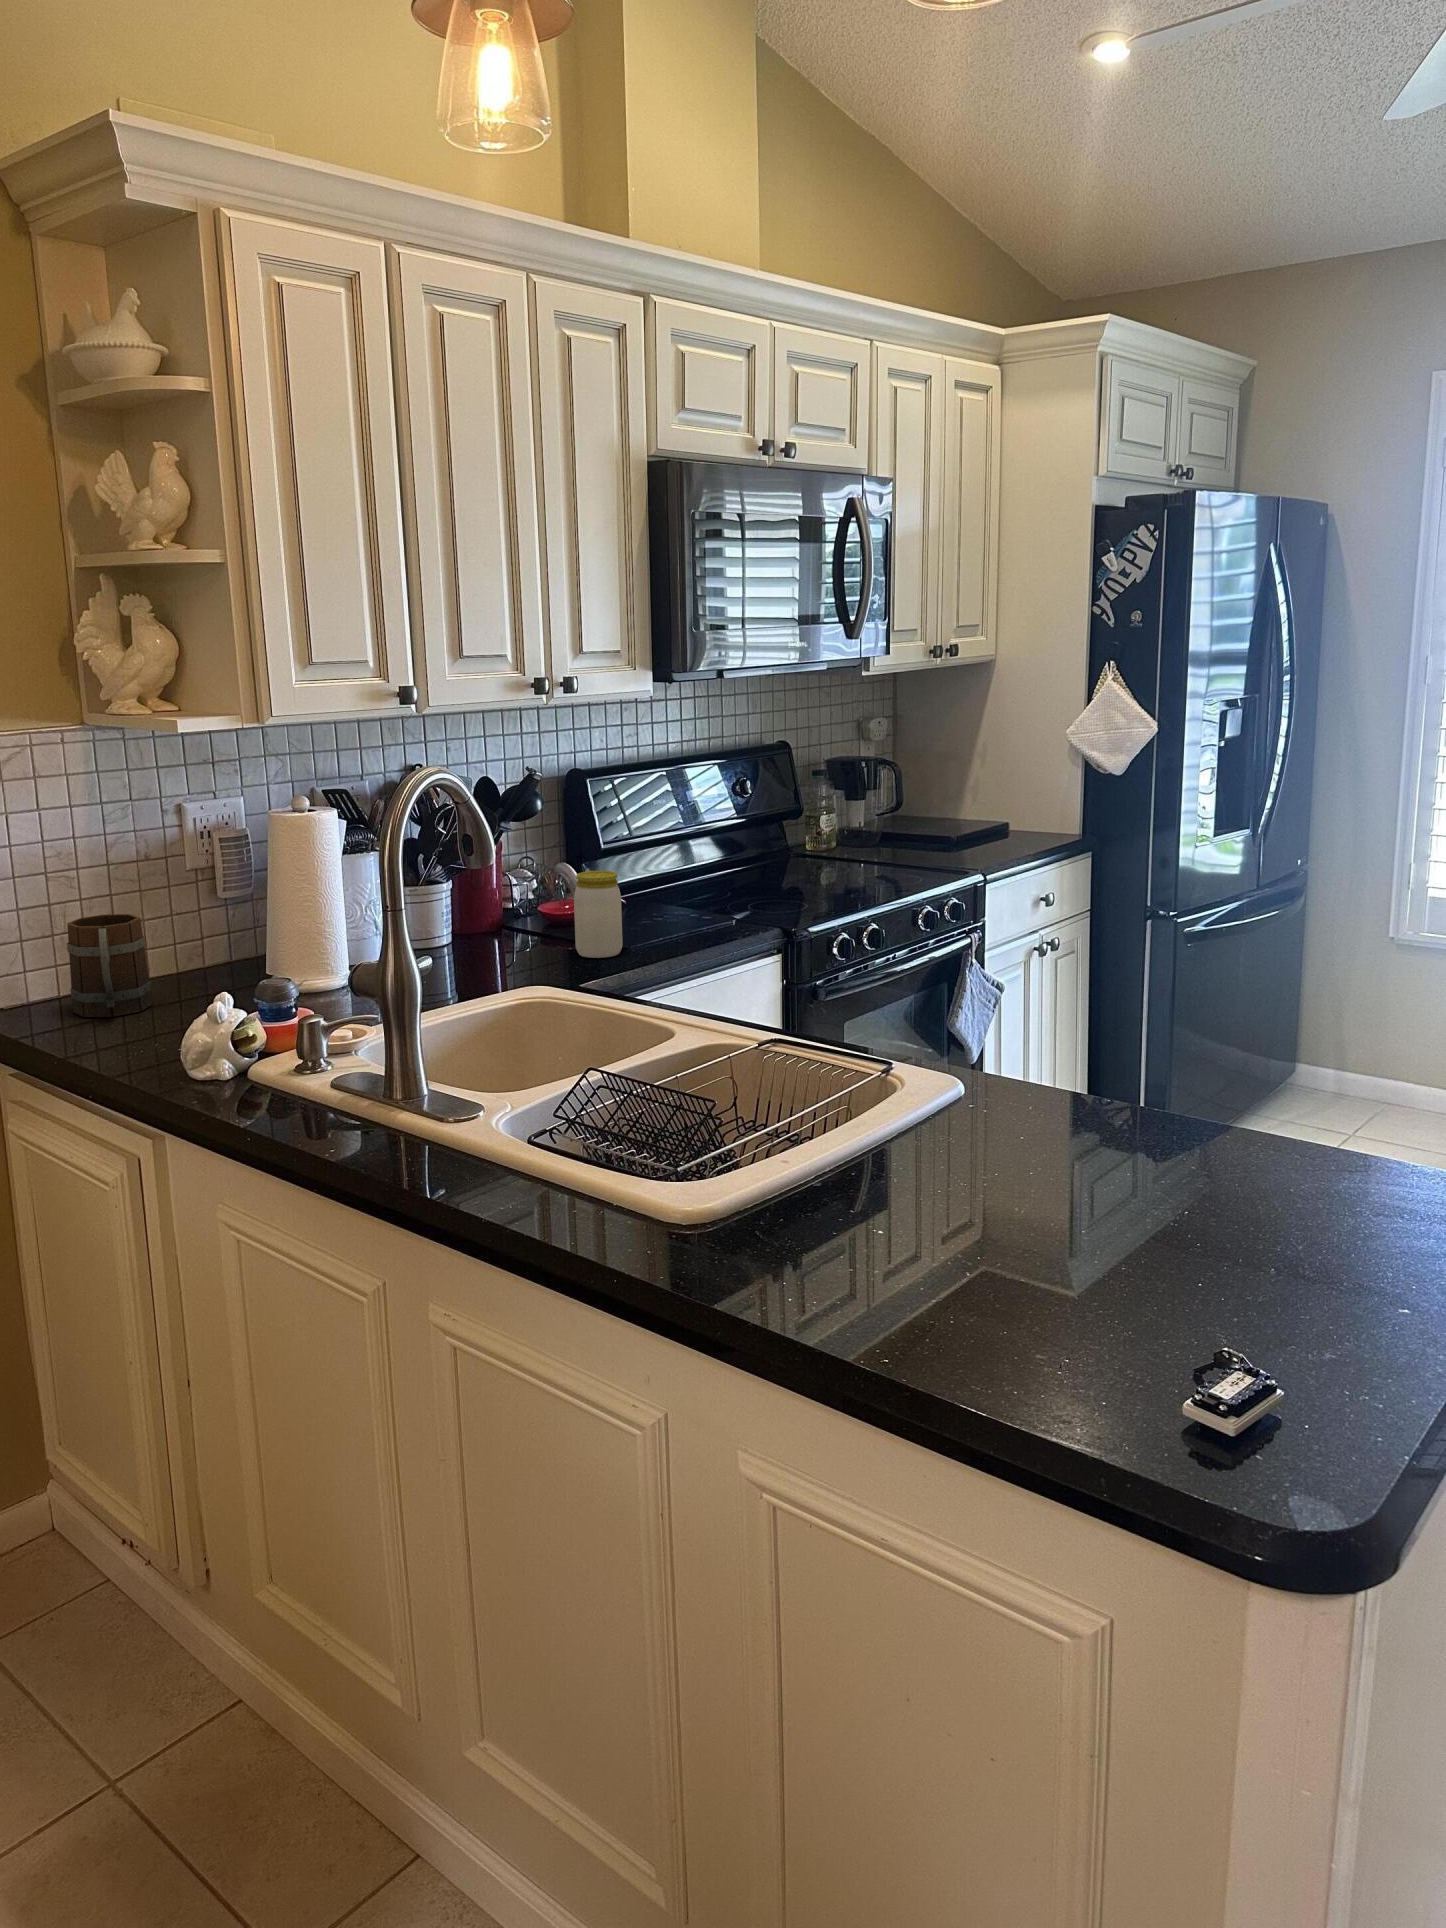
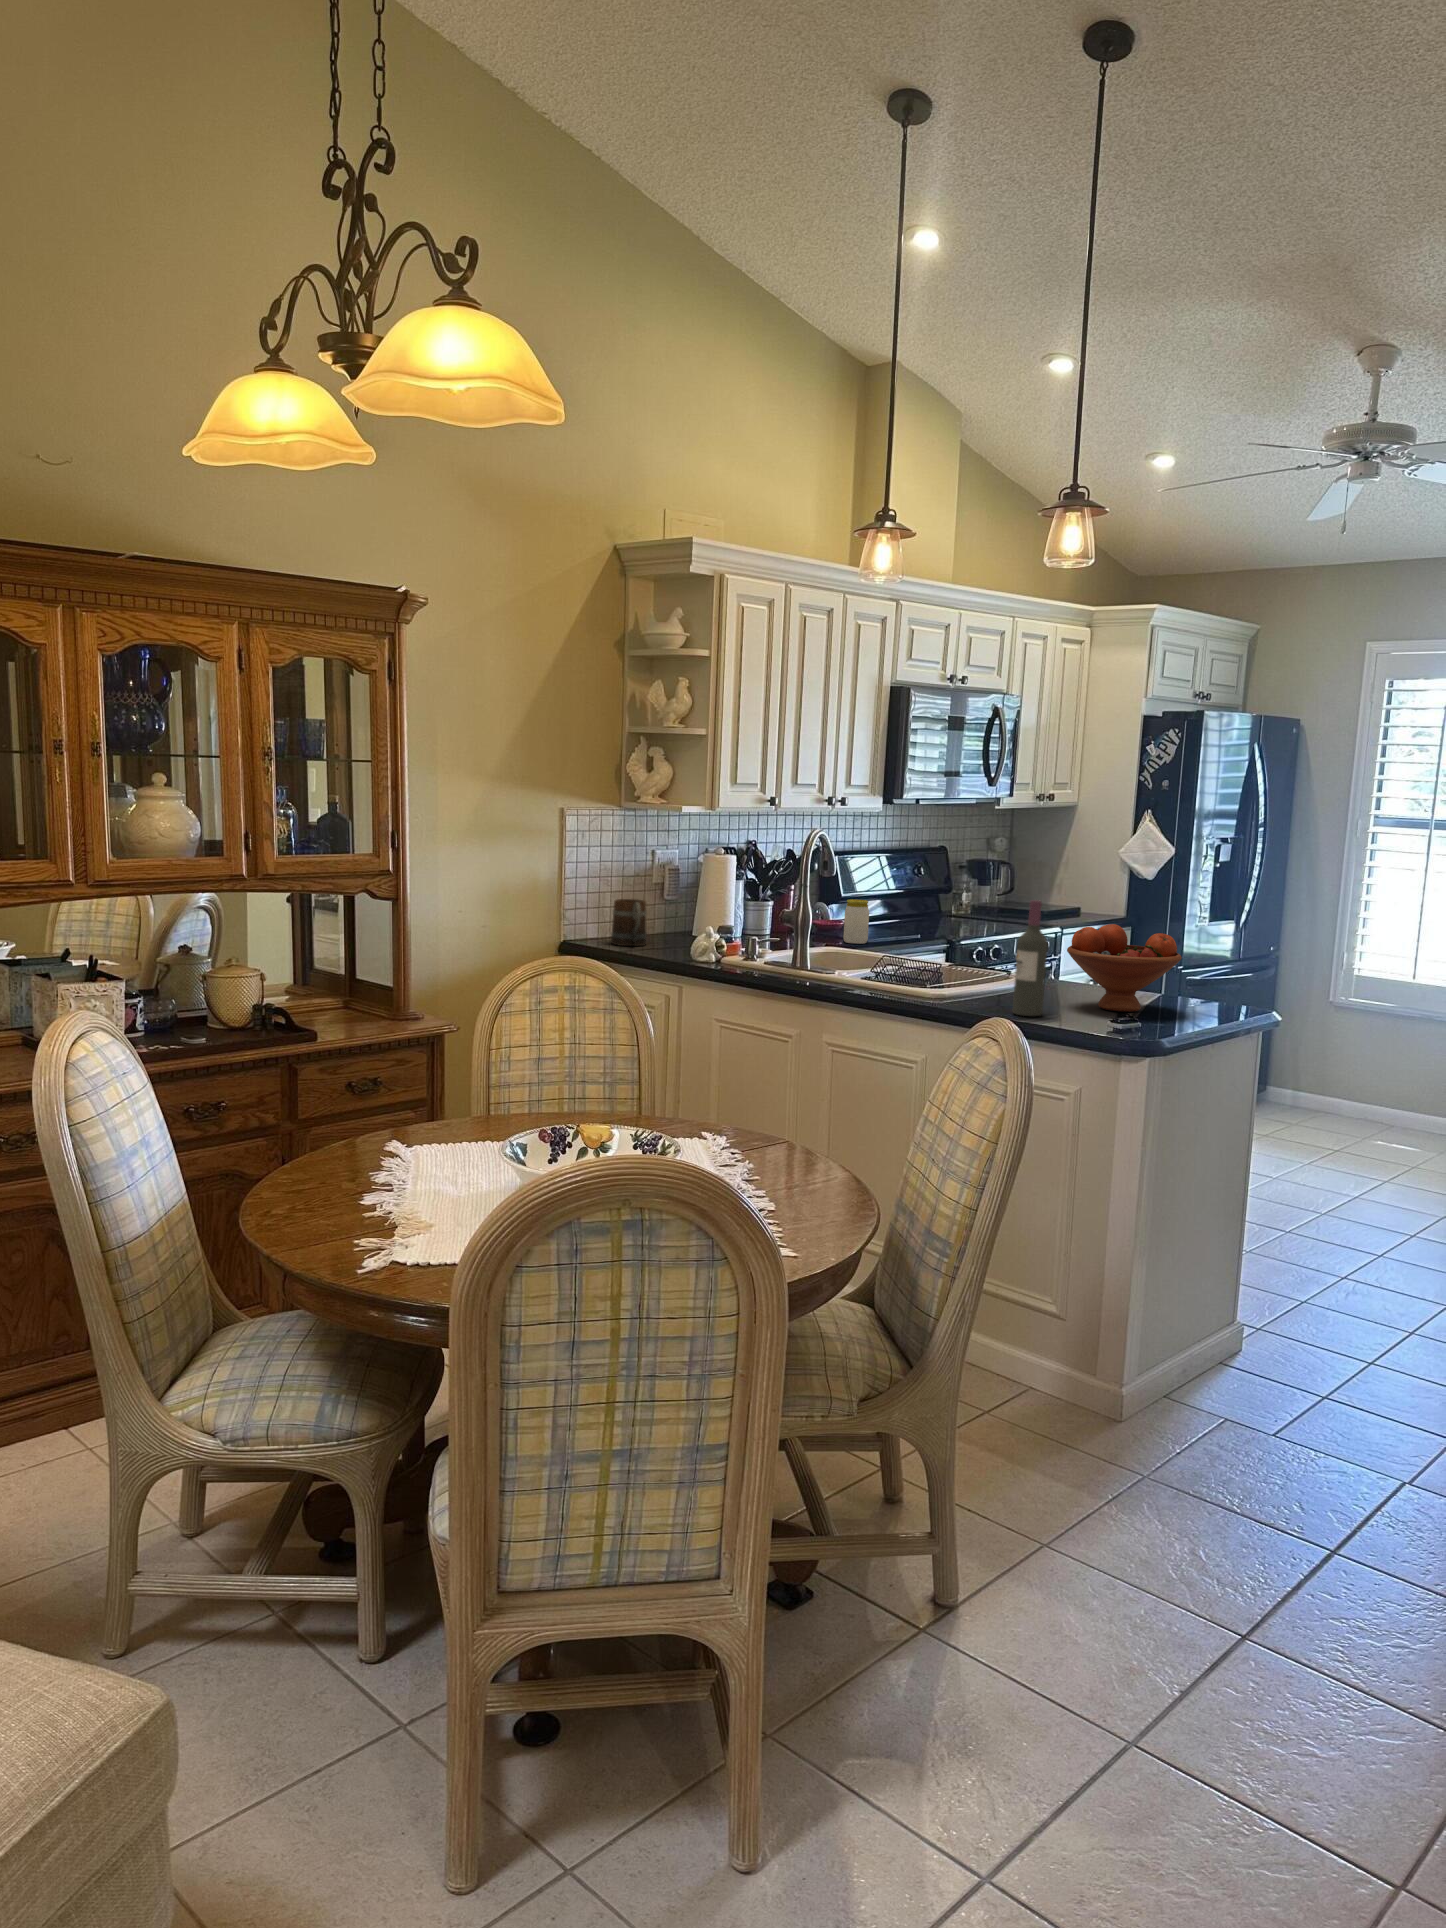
wine bottle: none [887,966,977,1307] -> present [1013,900,1048,1016]
fruit bowl: none [1026,981,1346,1236] -> present [1067,924,1182,1012]

